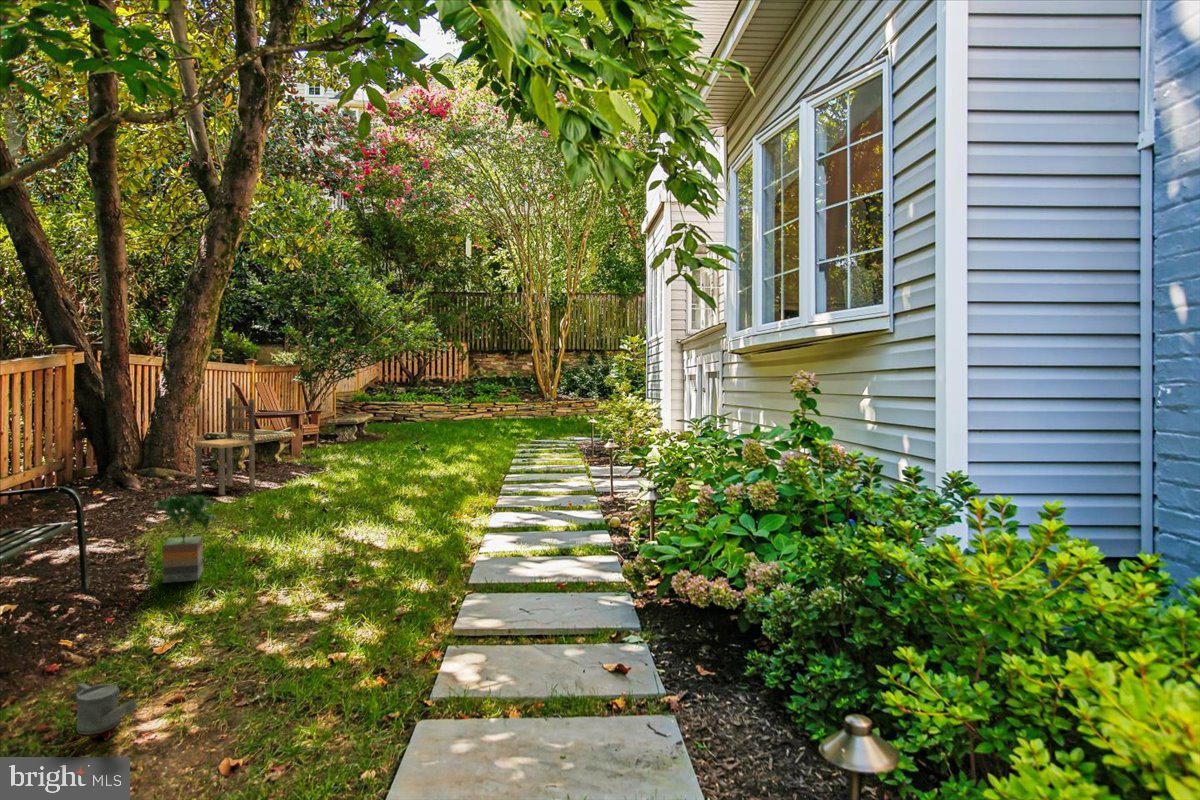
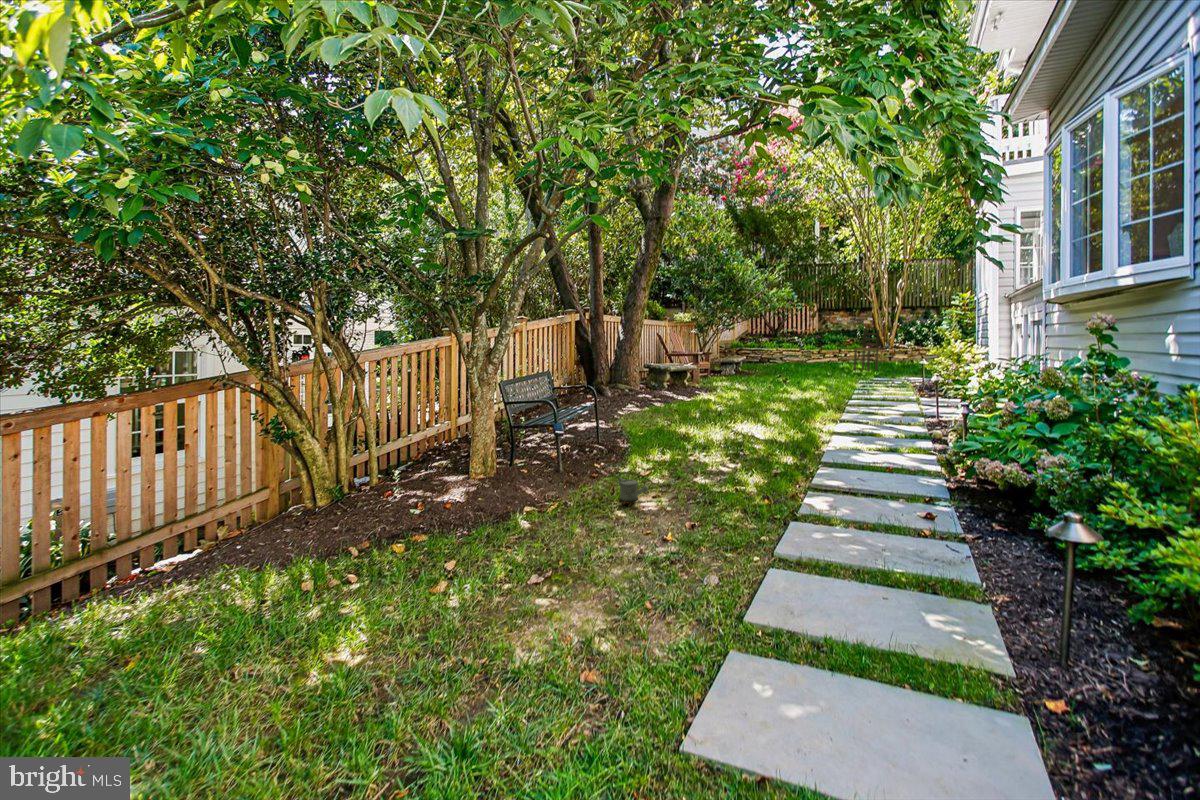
chair: present [196,398,255,495] -> present [854,330,879,371]
potted tree: present [154,494,214,583] -> none [633,395,666,445]

